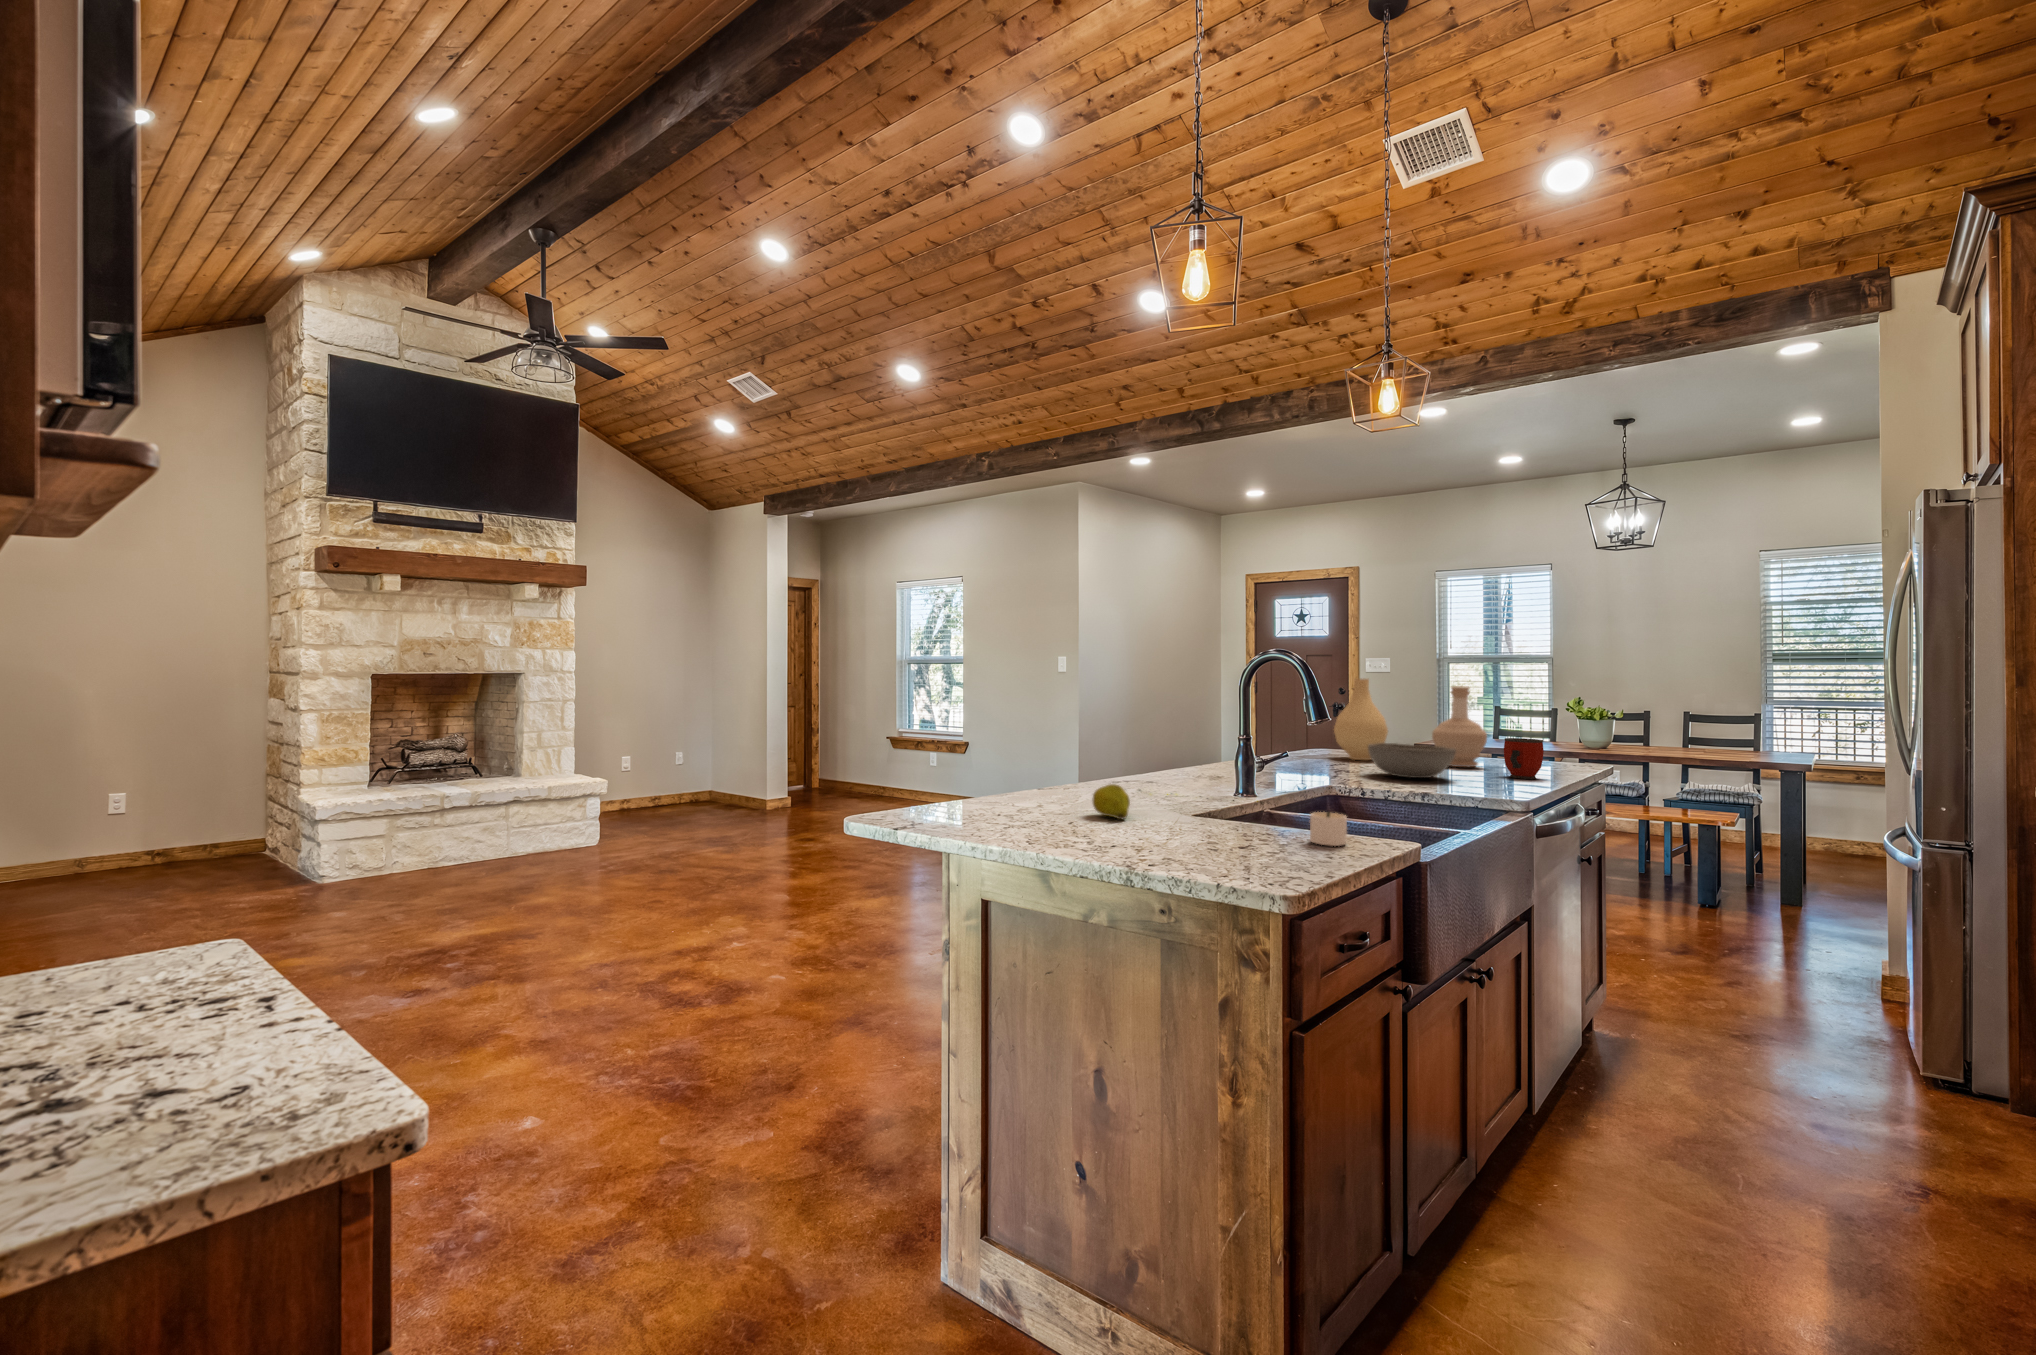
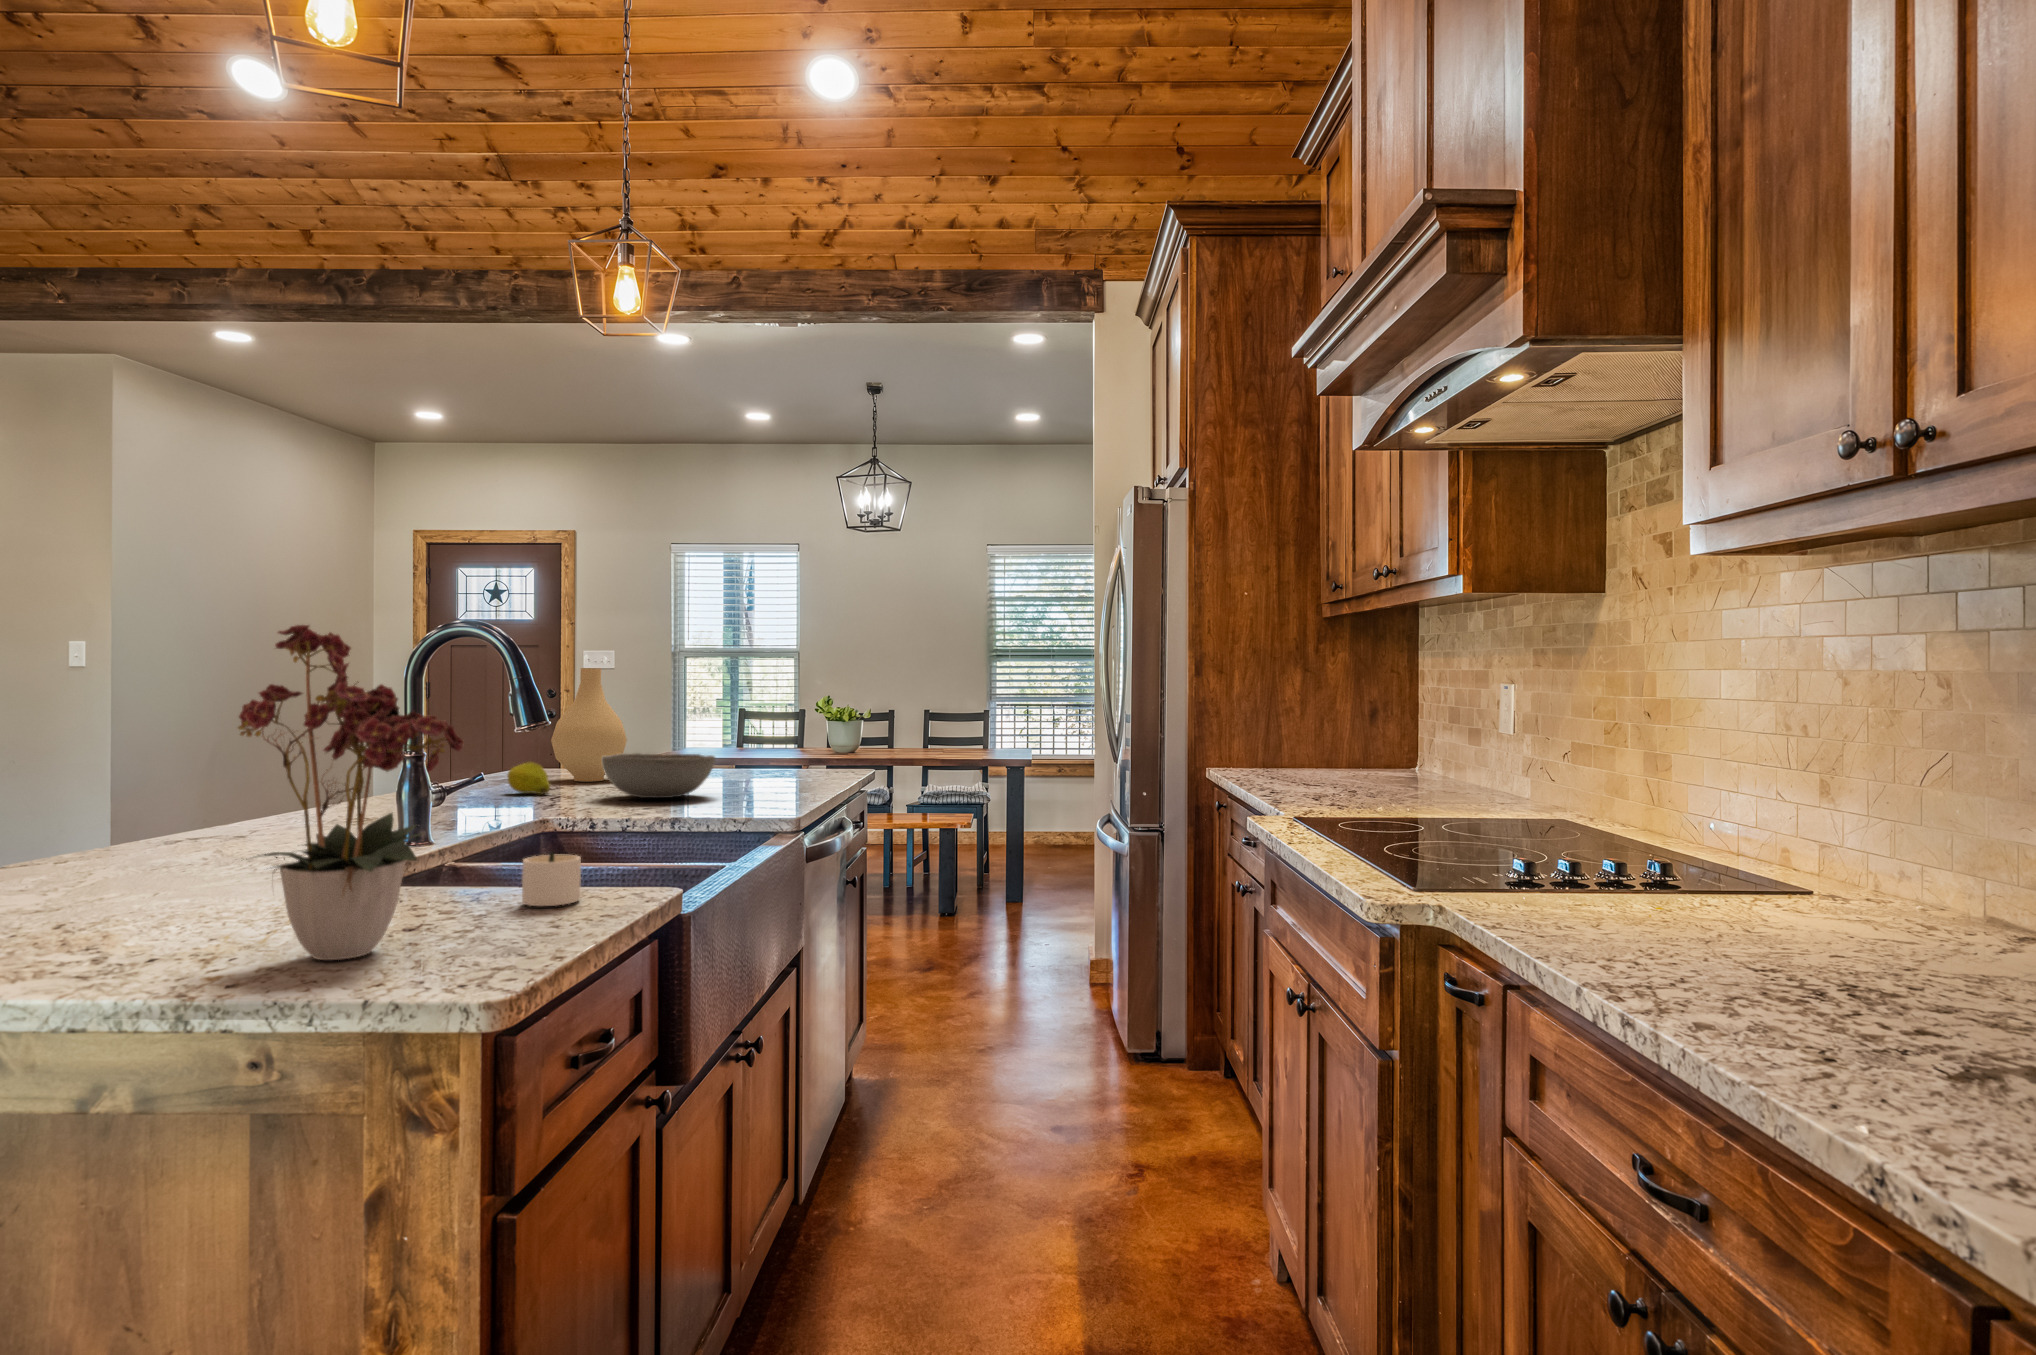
flower arrangement: none [1158,663,1286,858] -> present [238,625,463,960]
bottle: present [1432,686,1487,767] -> none [683,678,747,781]
mug: present [1504,738,1544,779] -> none [768,740,811,788]
fruit: present [1093,784,1130,819] -> present [507,762,550,796]

